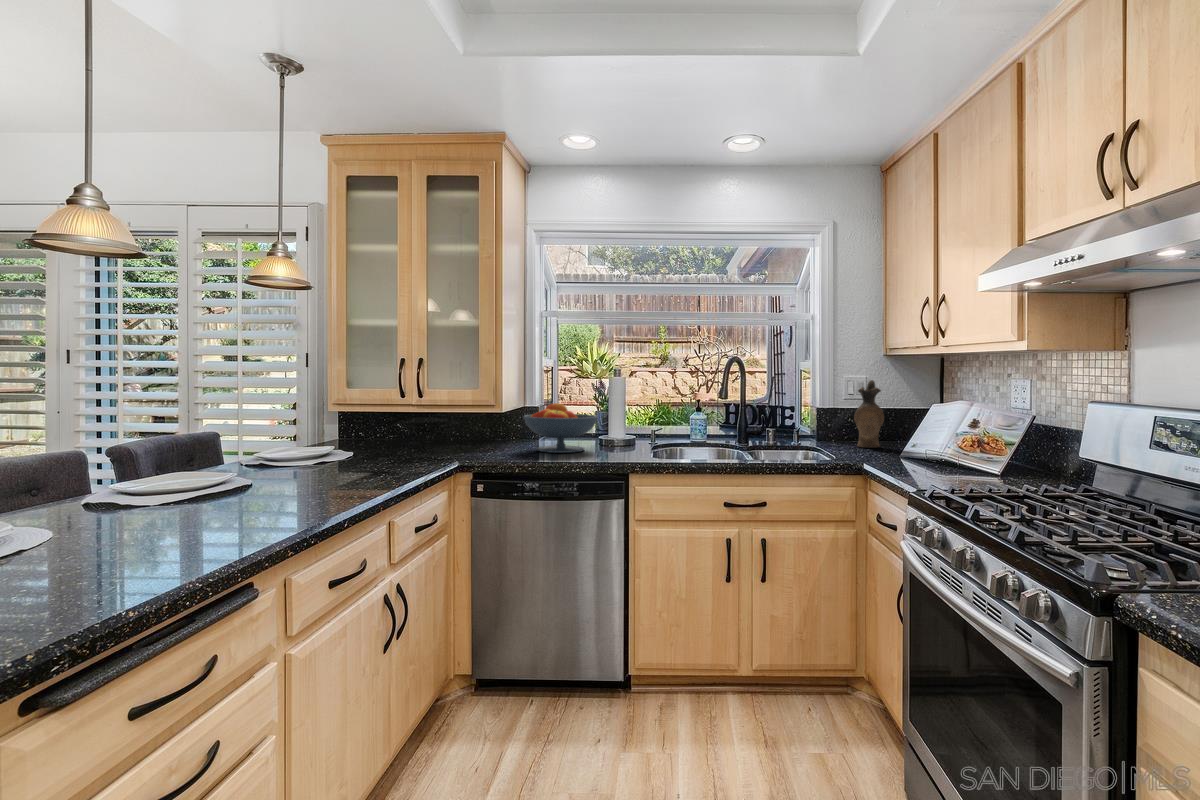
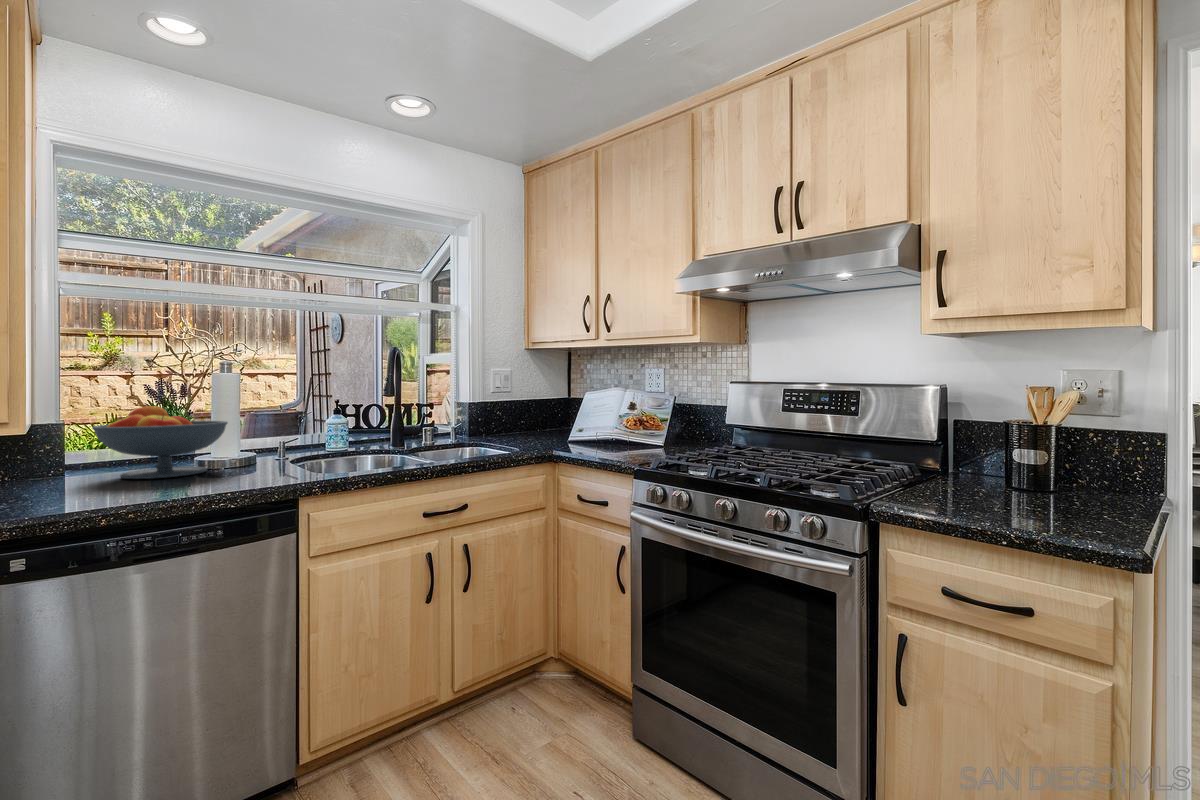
ceramic pitcher: present [854,380,884,447] -> none [516,372,543,438]

